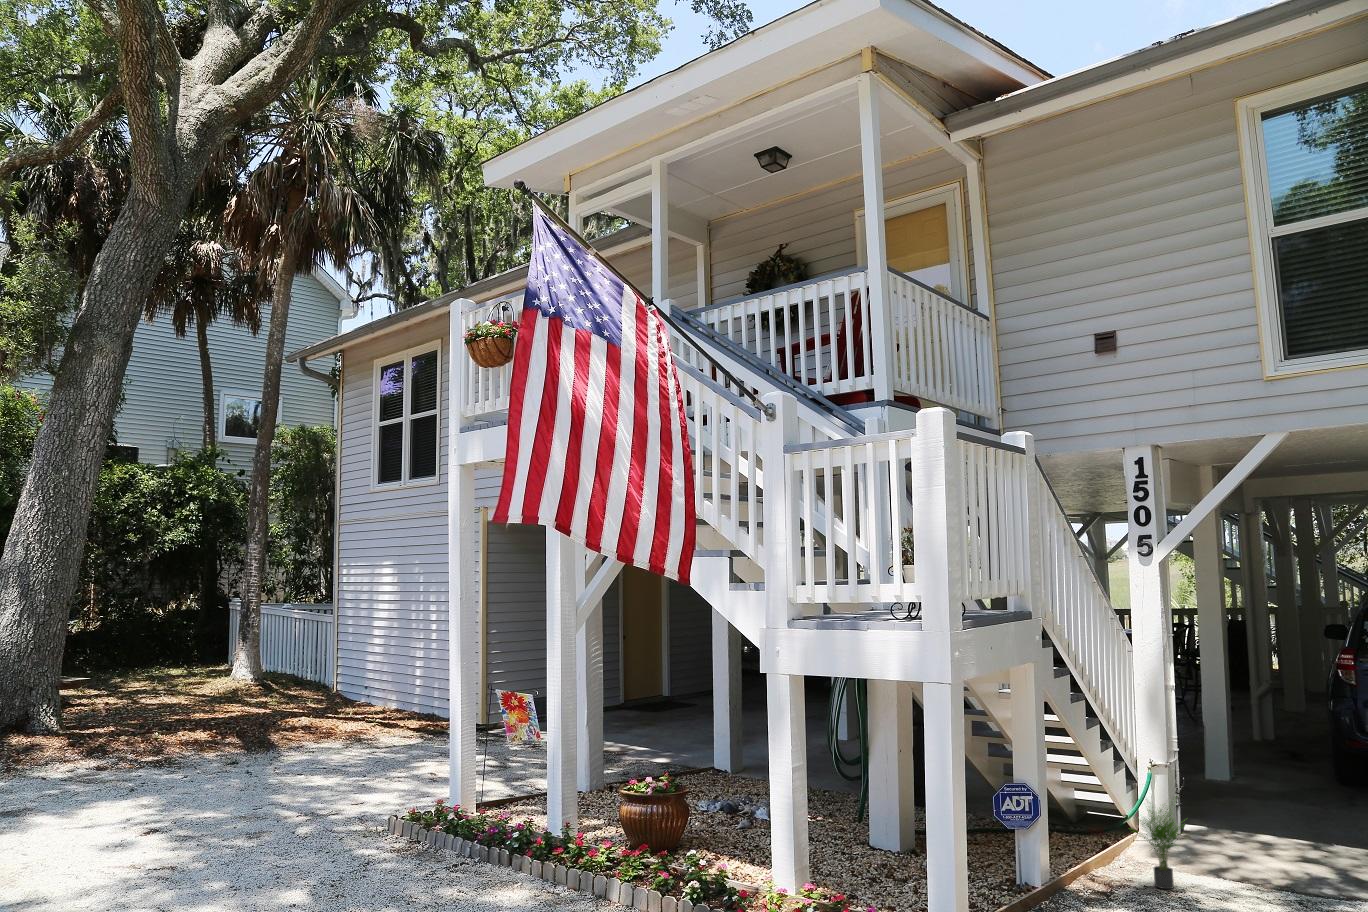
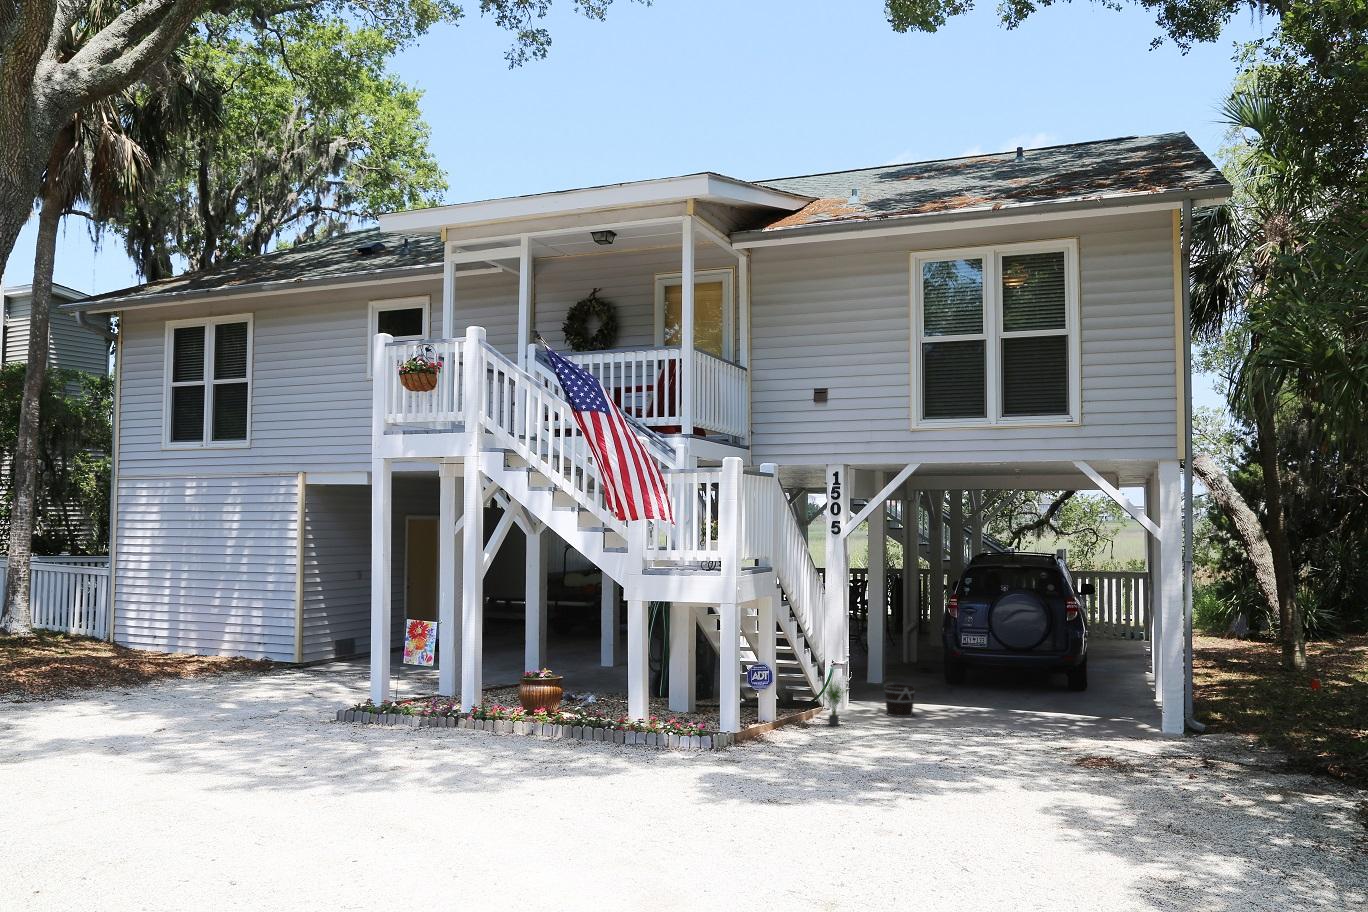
bucket: none [1253,803,1314,869] -> present [884,684,915,717]

